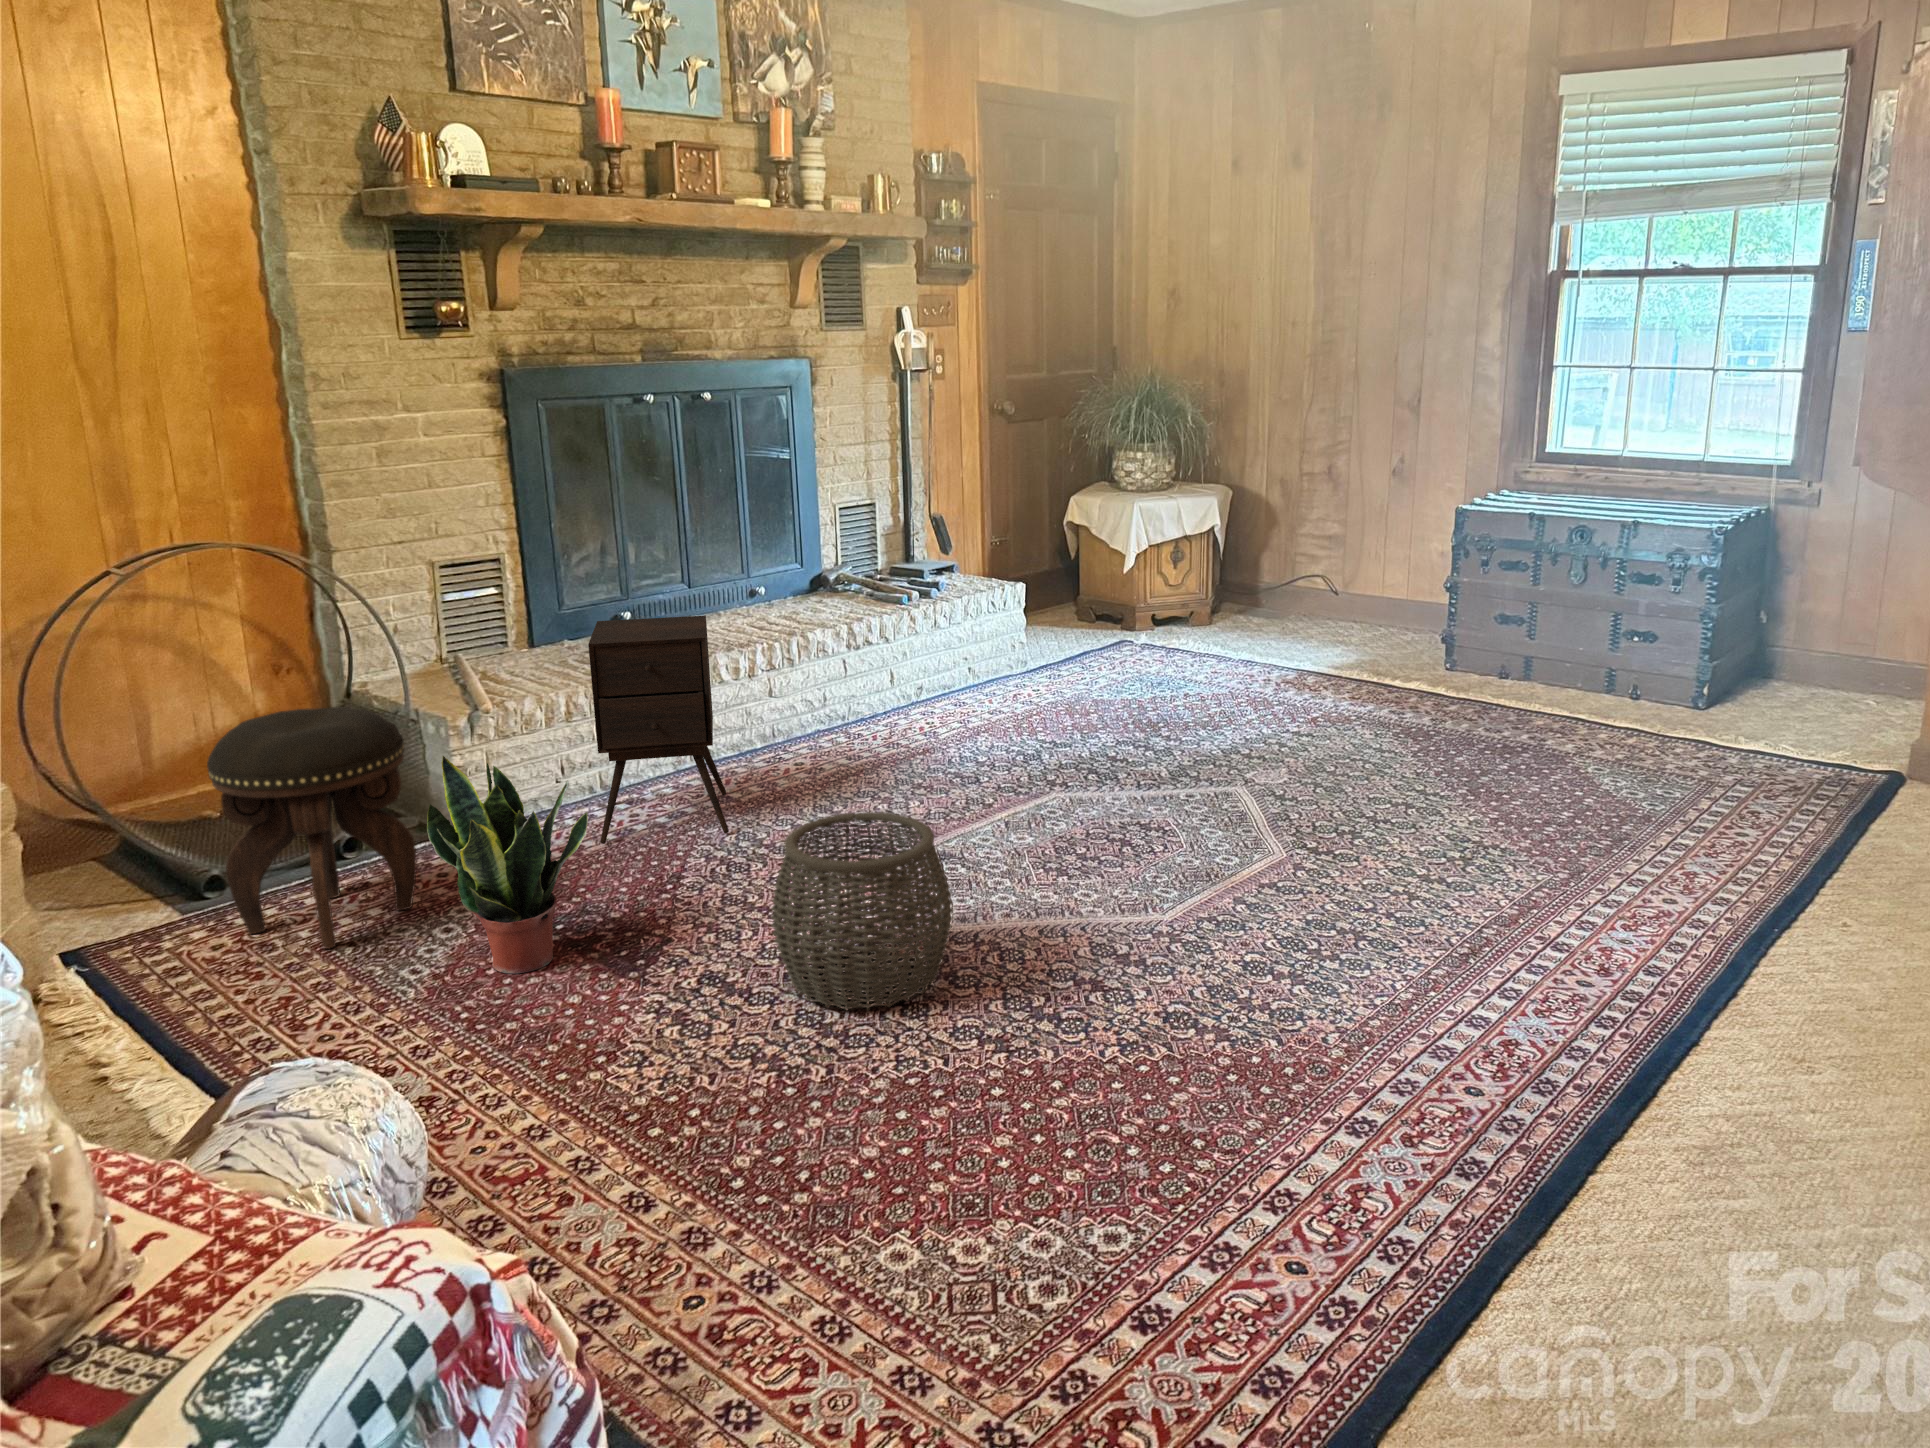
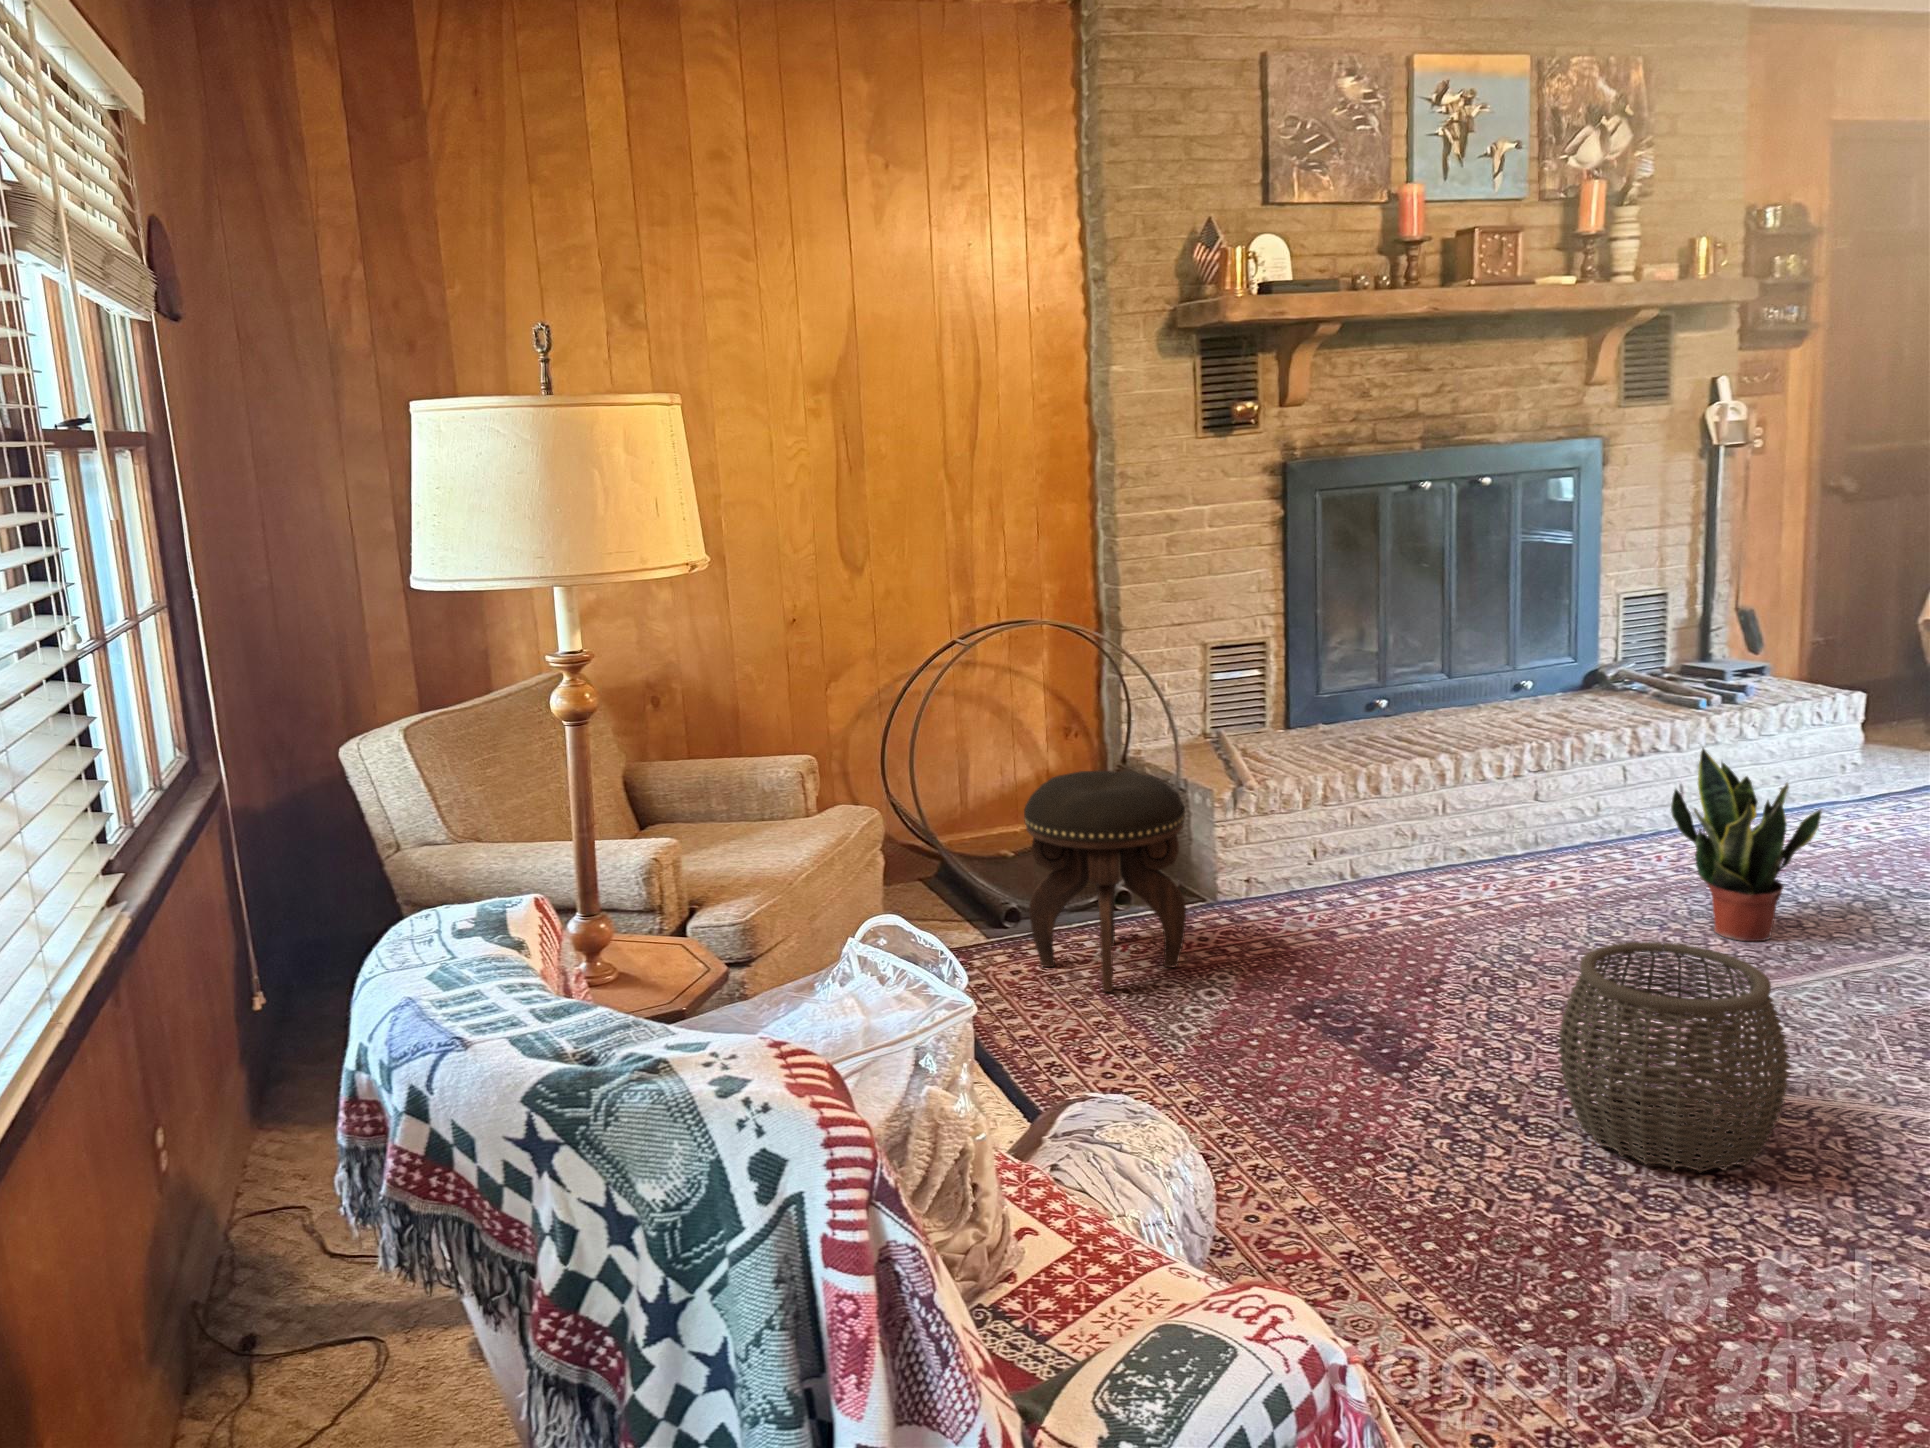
side table: present [588,615,729,844] -> none [1355,709,1492,942]
potted plant: present [427,756,588,973] -> present [1671,748,1822,941]

